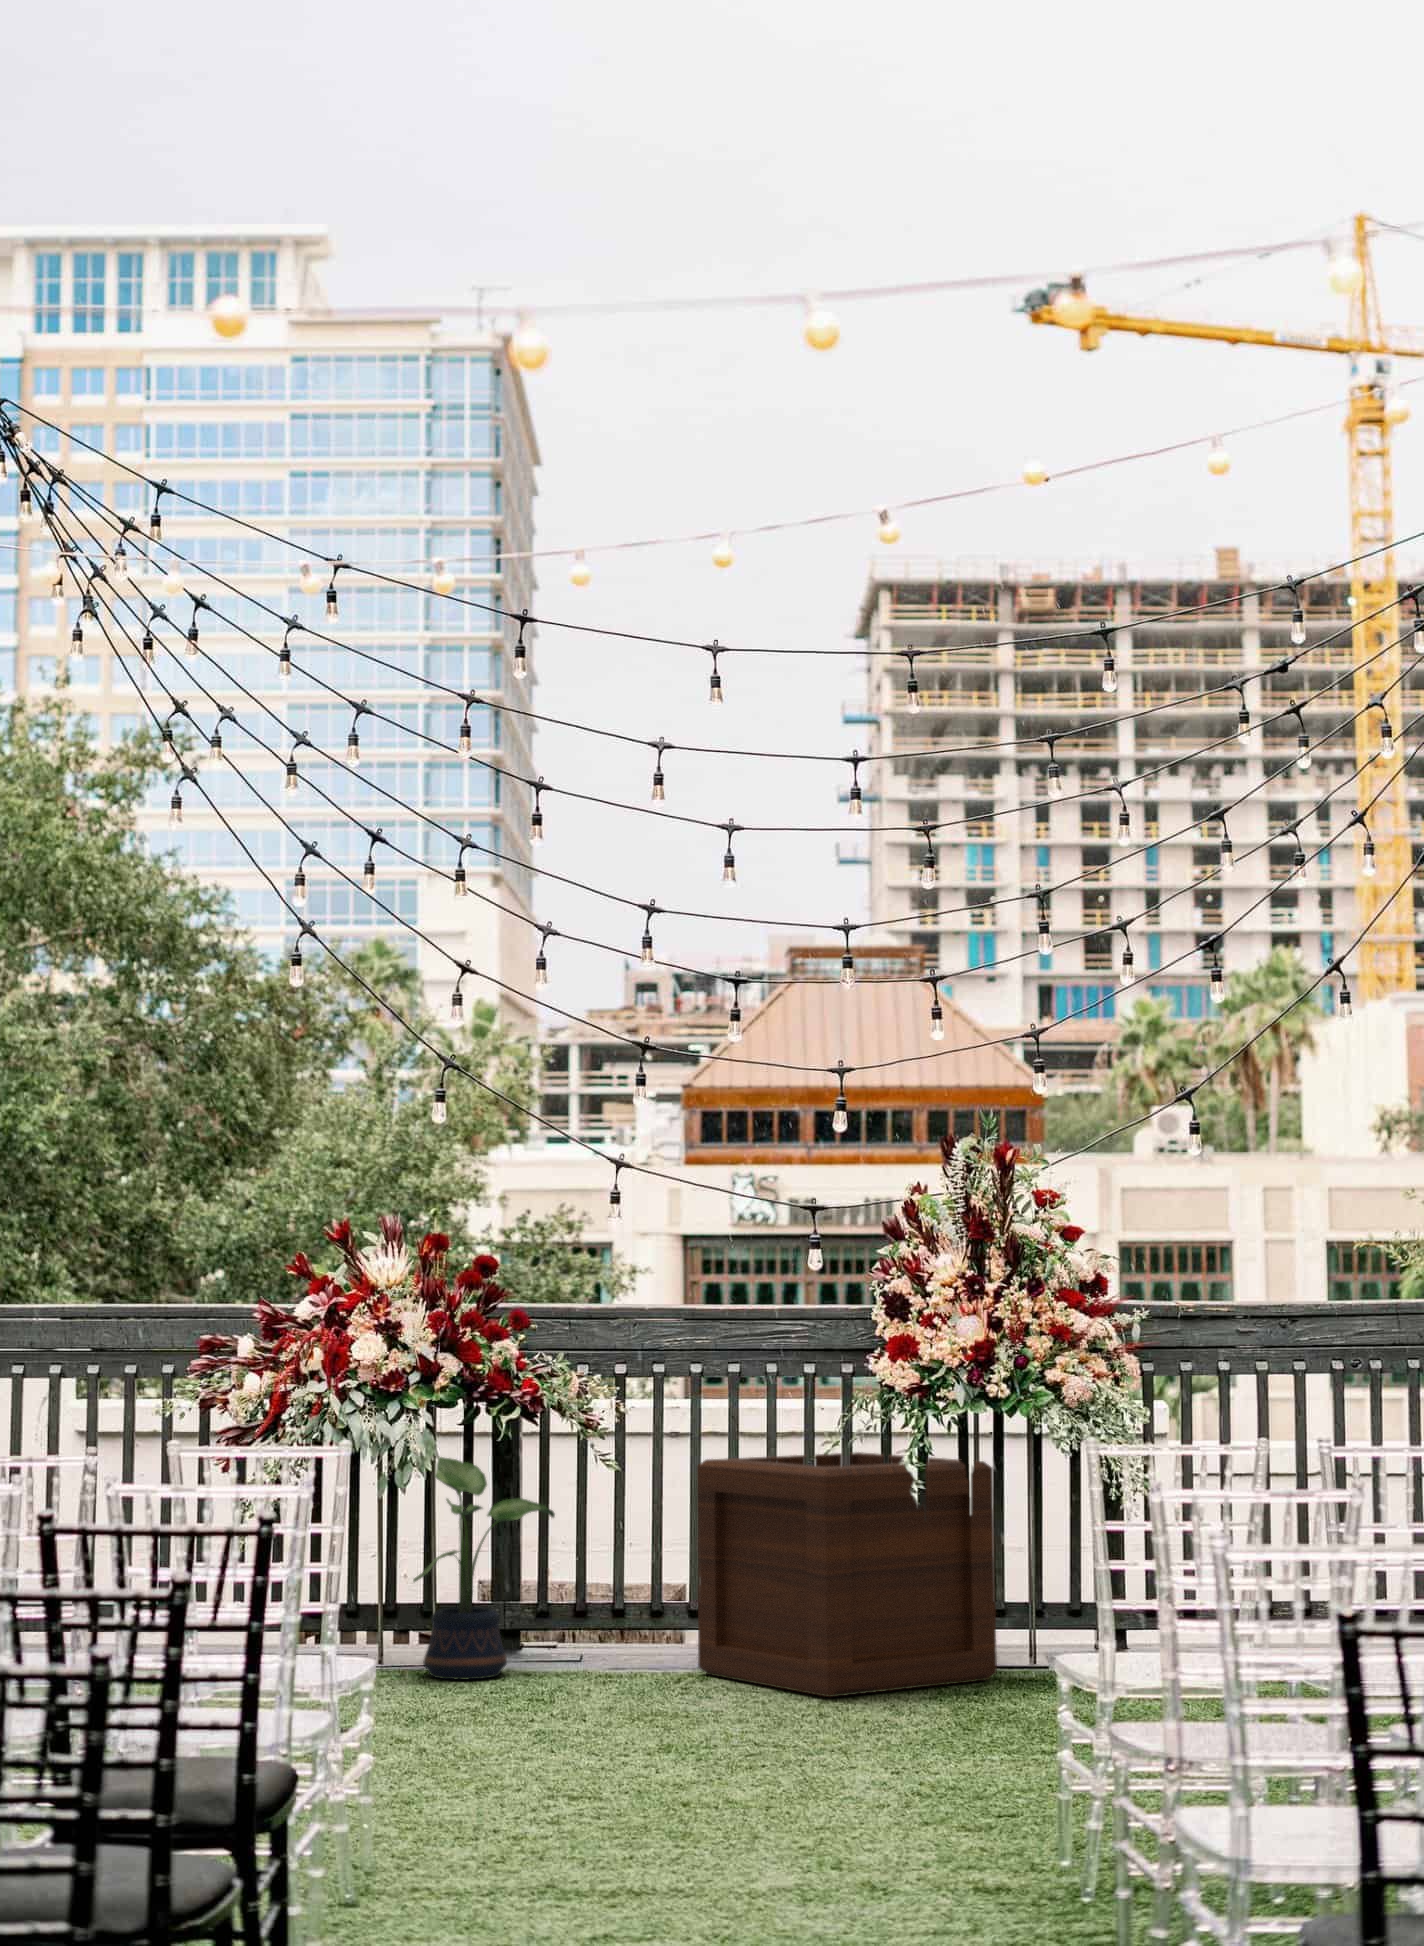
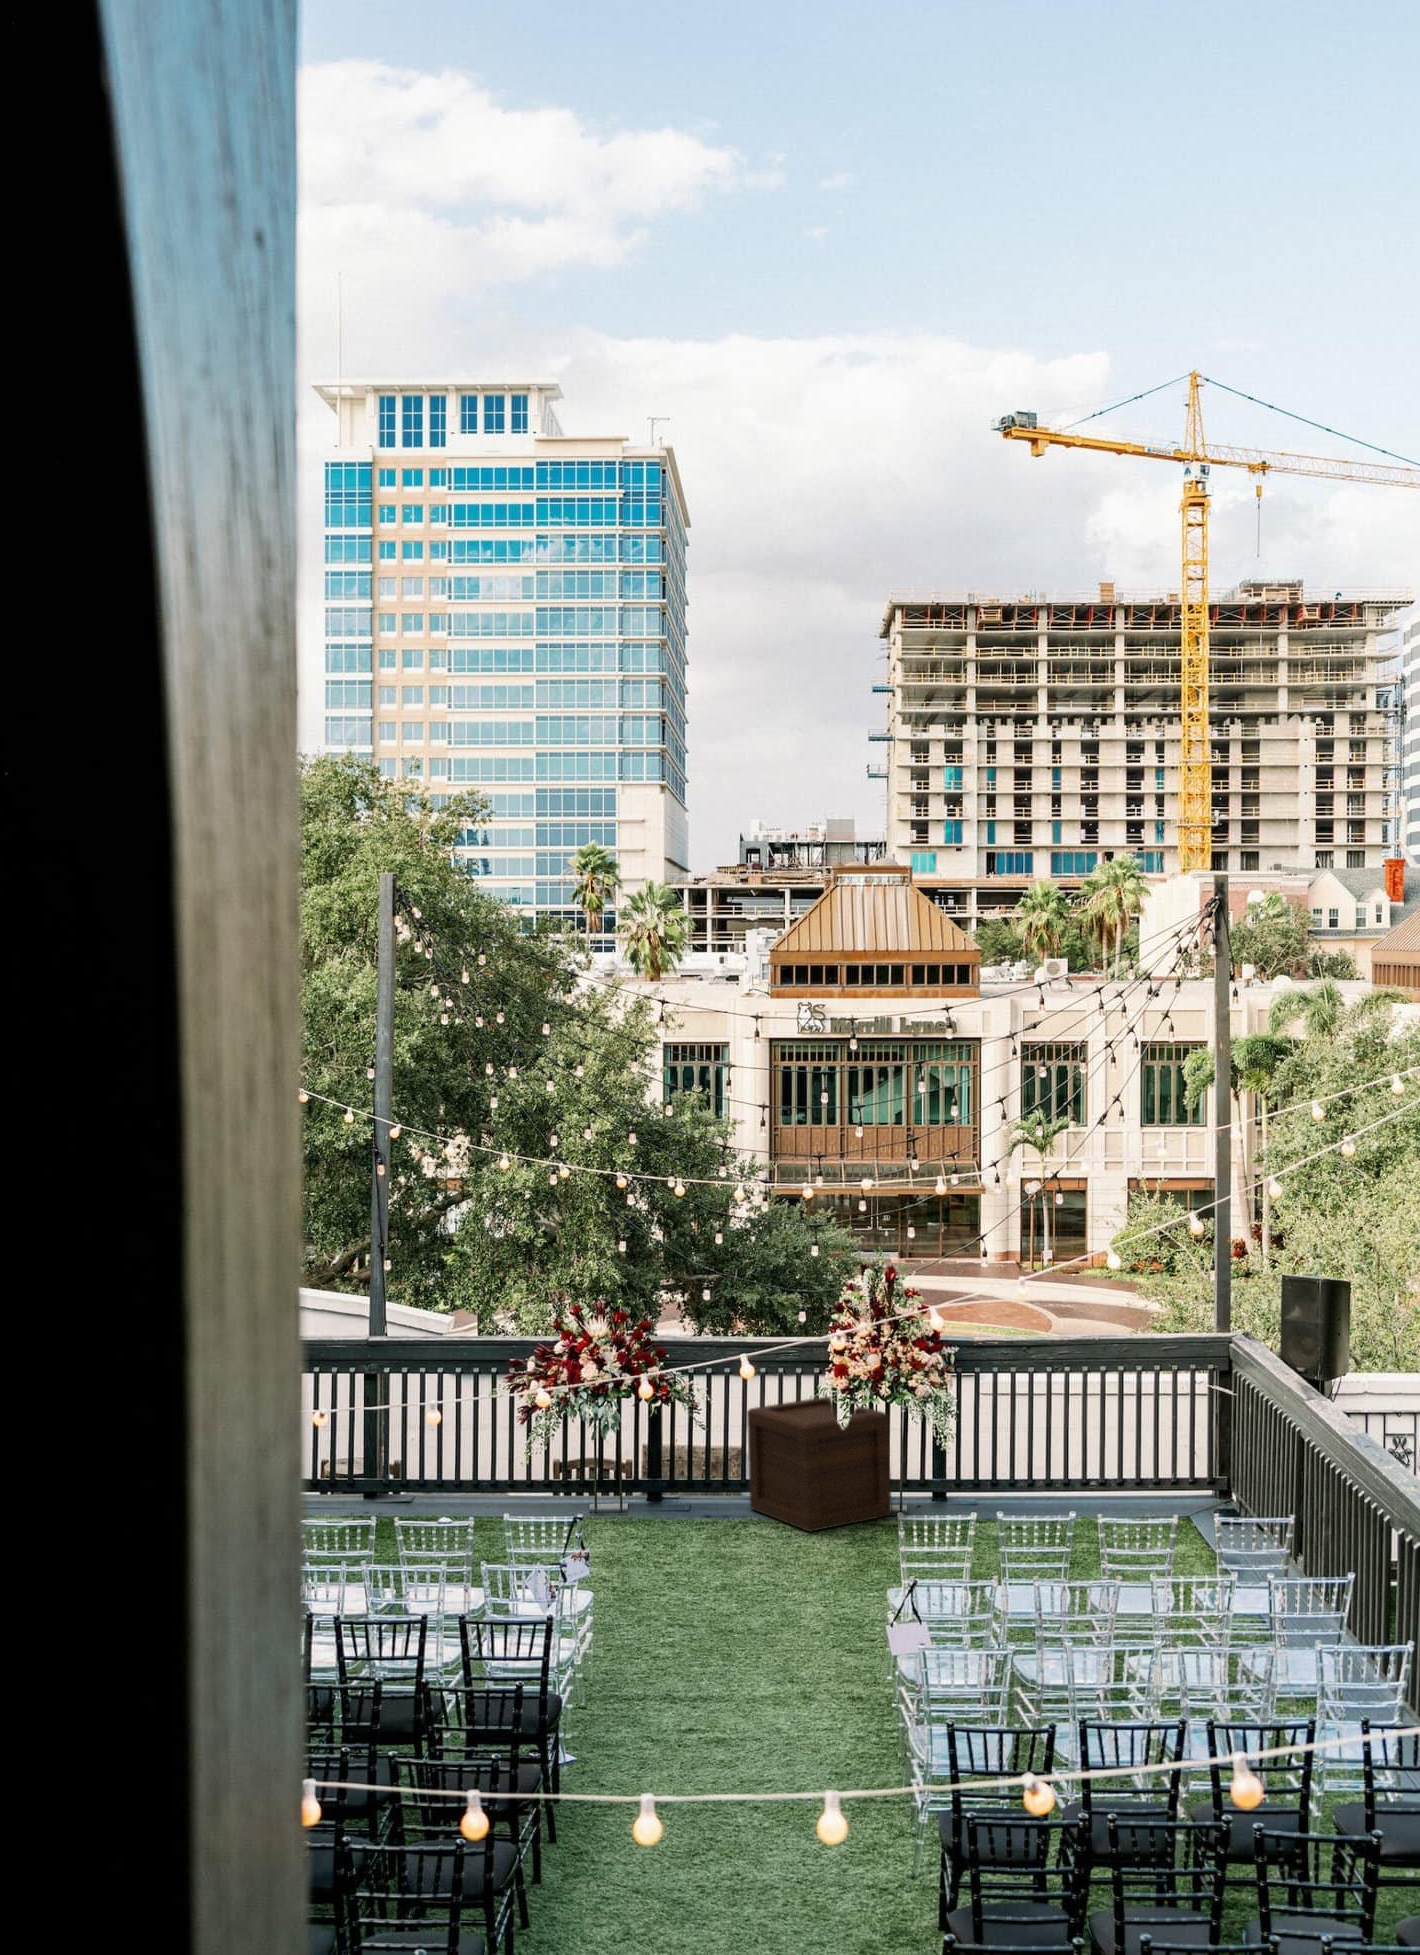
potted plant: present [413,1457,555,1680] -> none [613,1402,680,1515]

